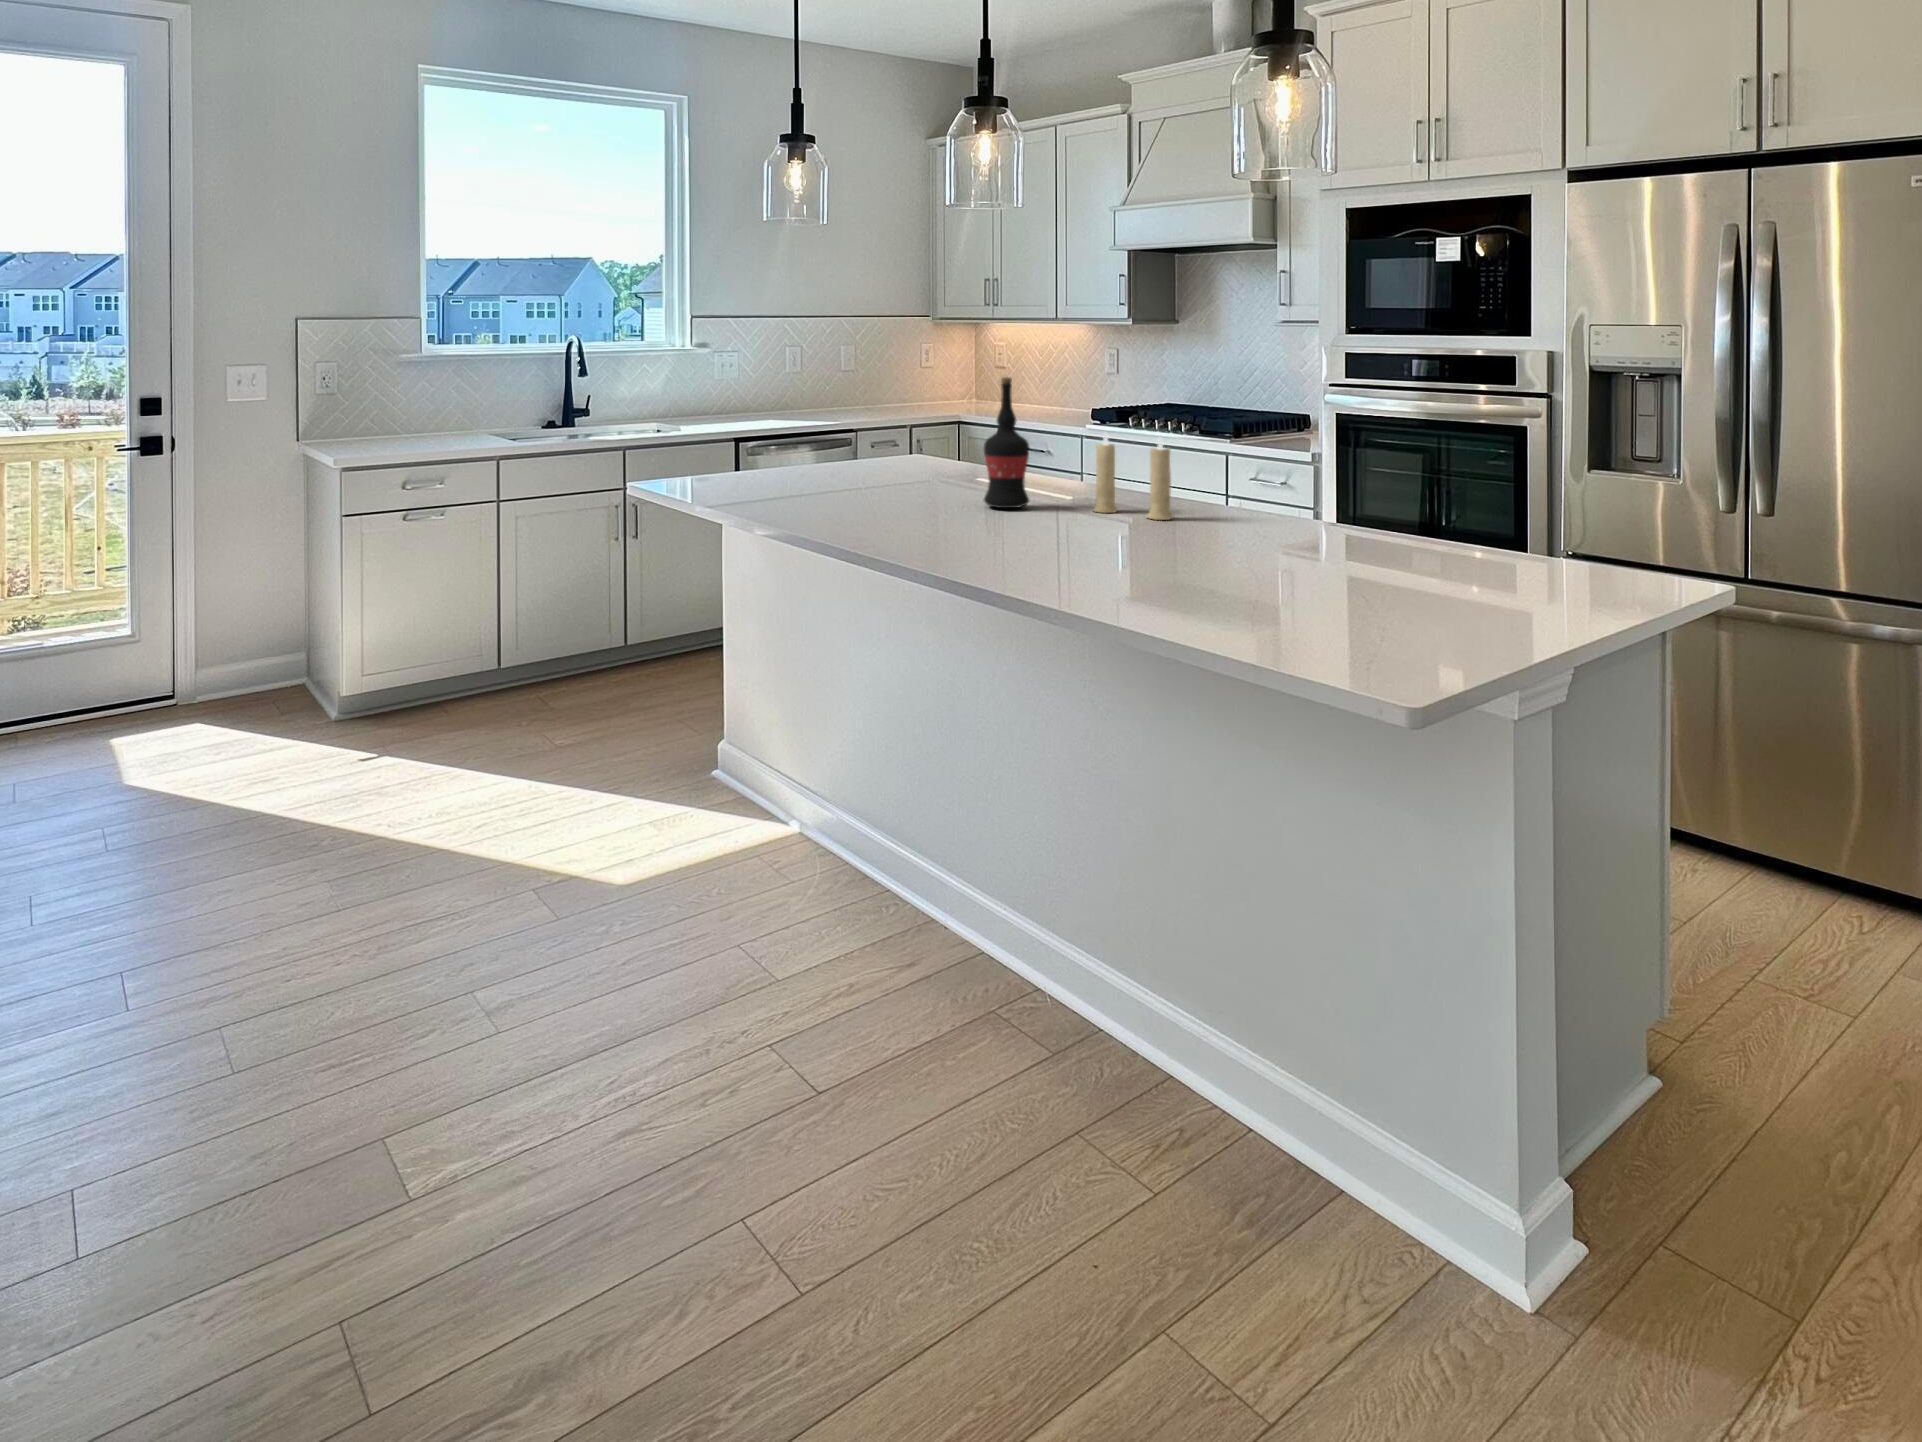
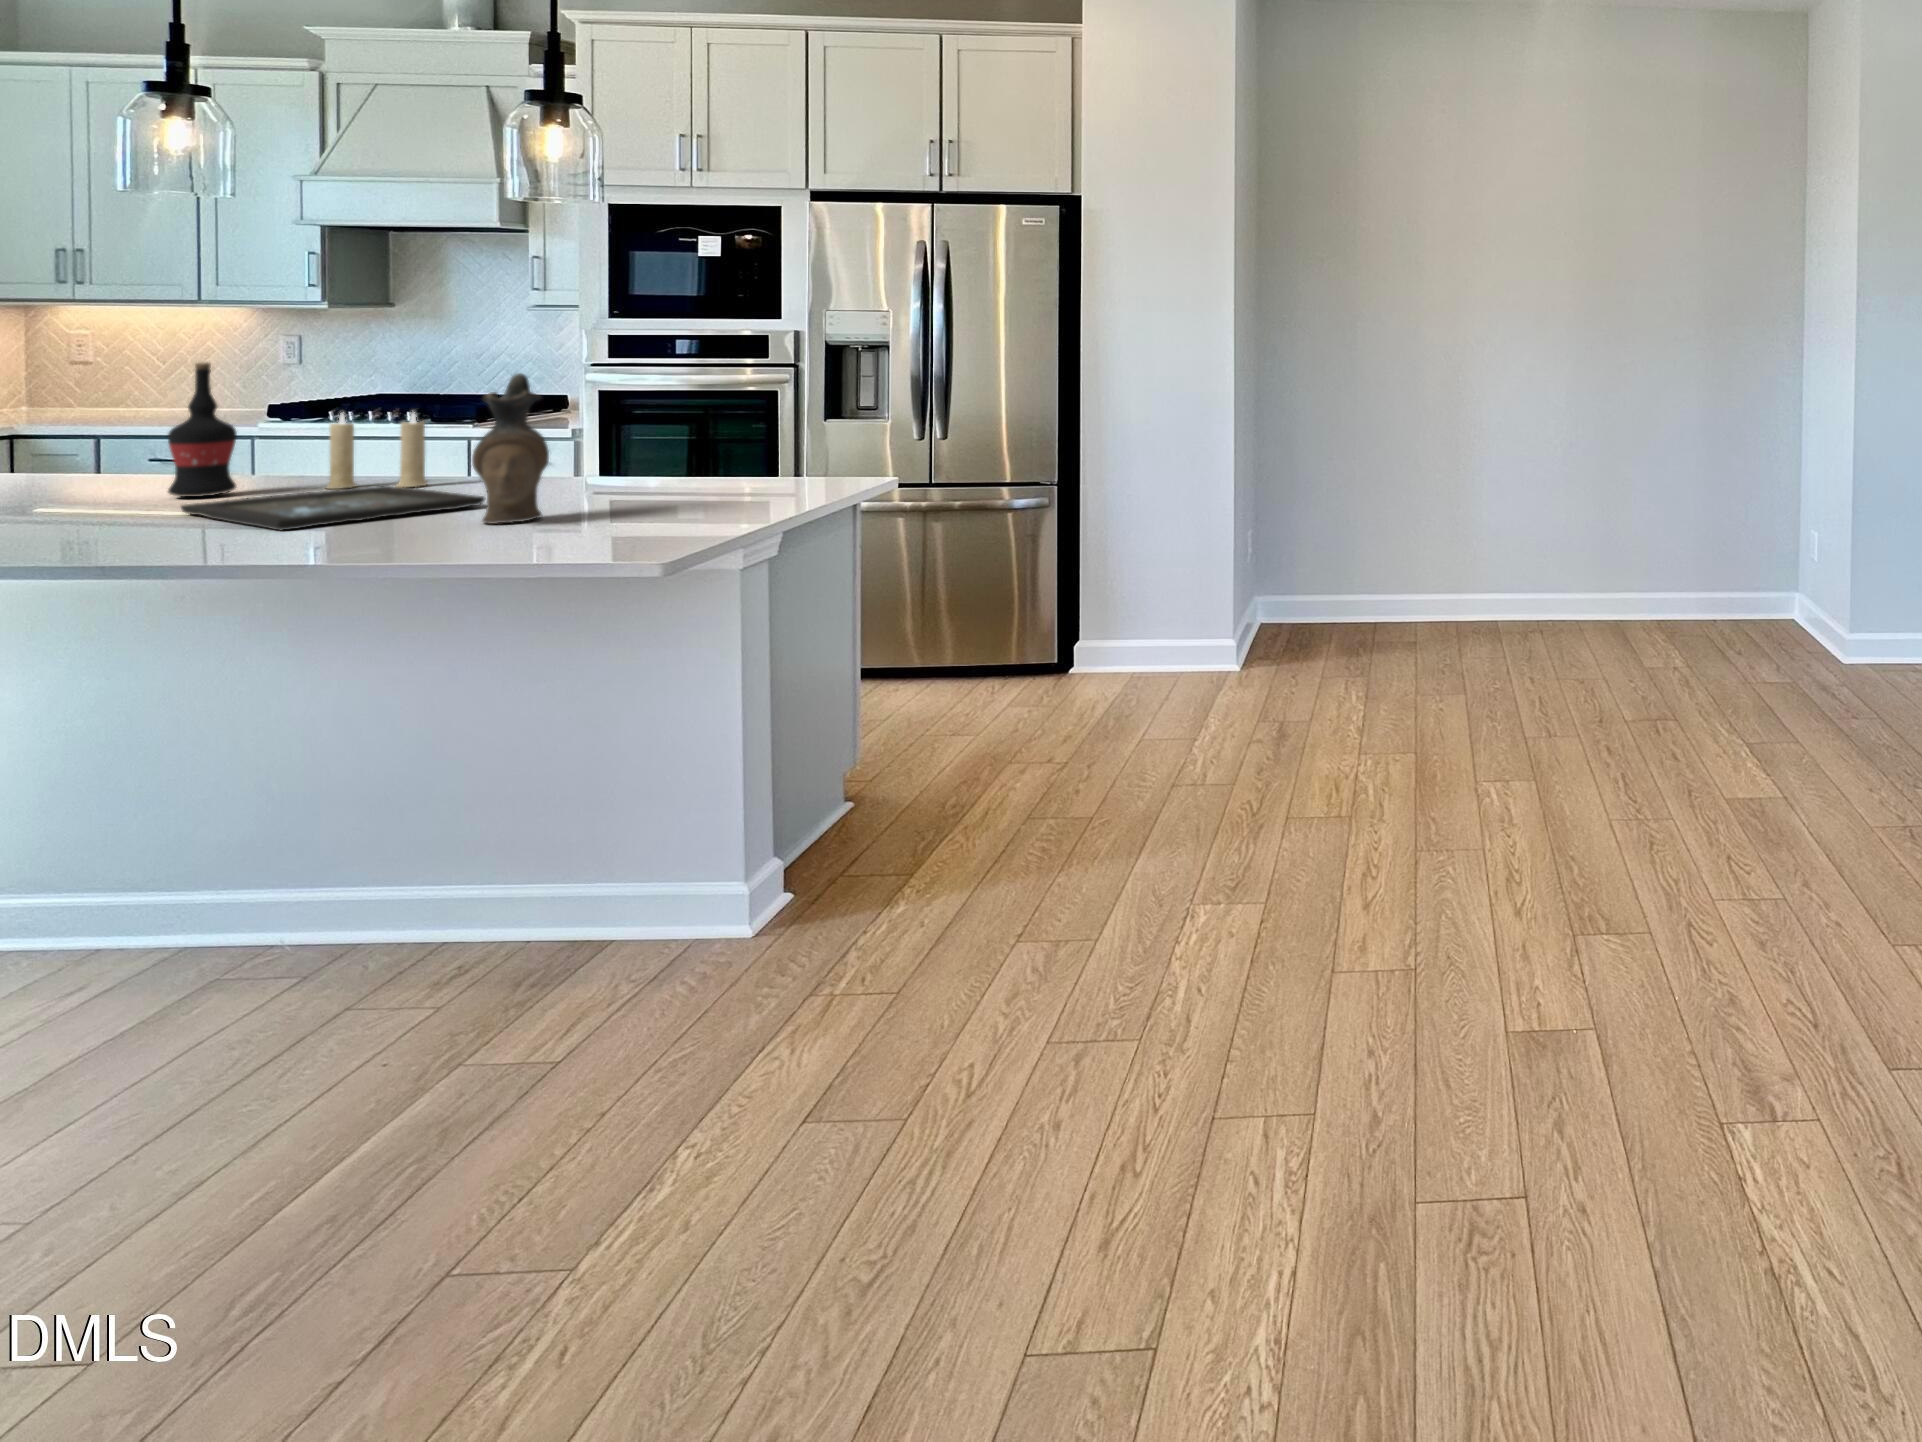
ceramic pitcher: none [1192,406,1271,599] -> present [472,373,549,524]
tray: none [979,518,1213,569] -> present [181,486,485,531]

